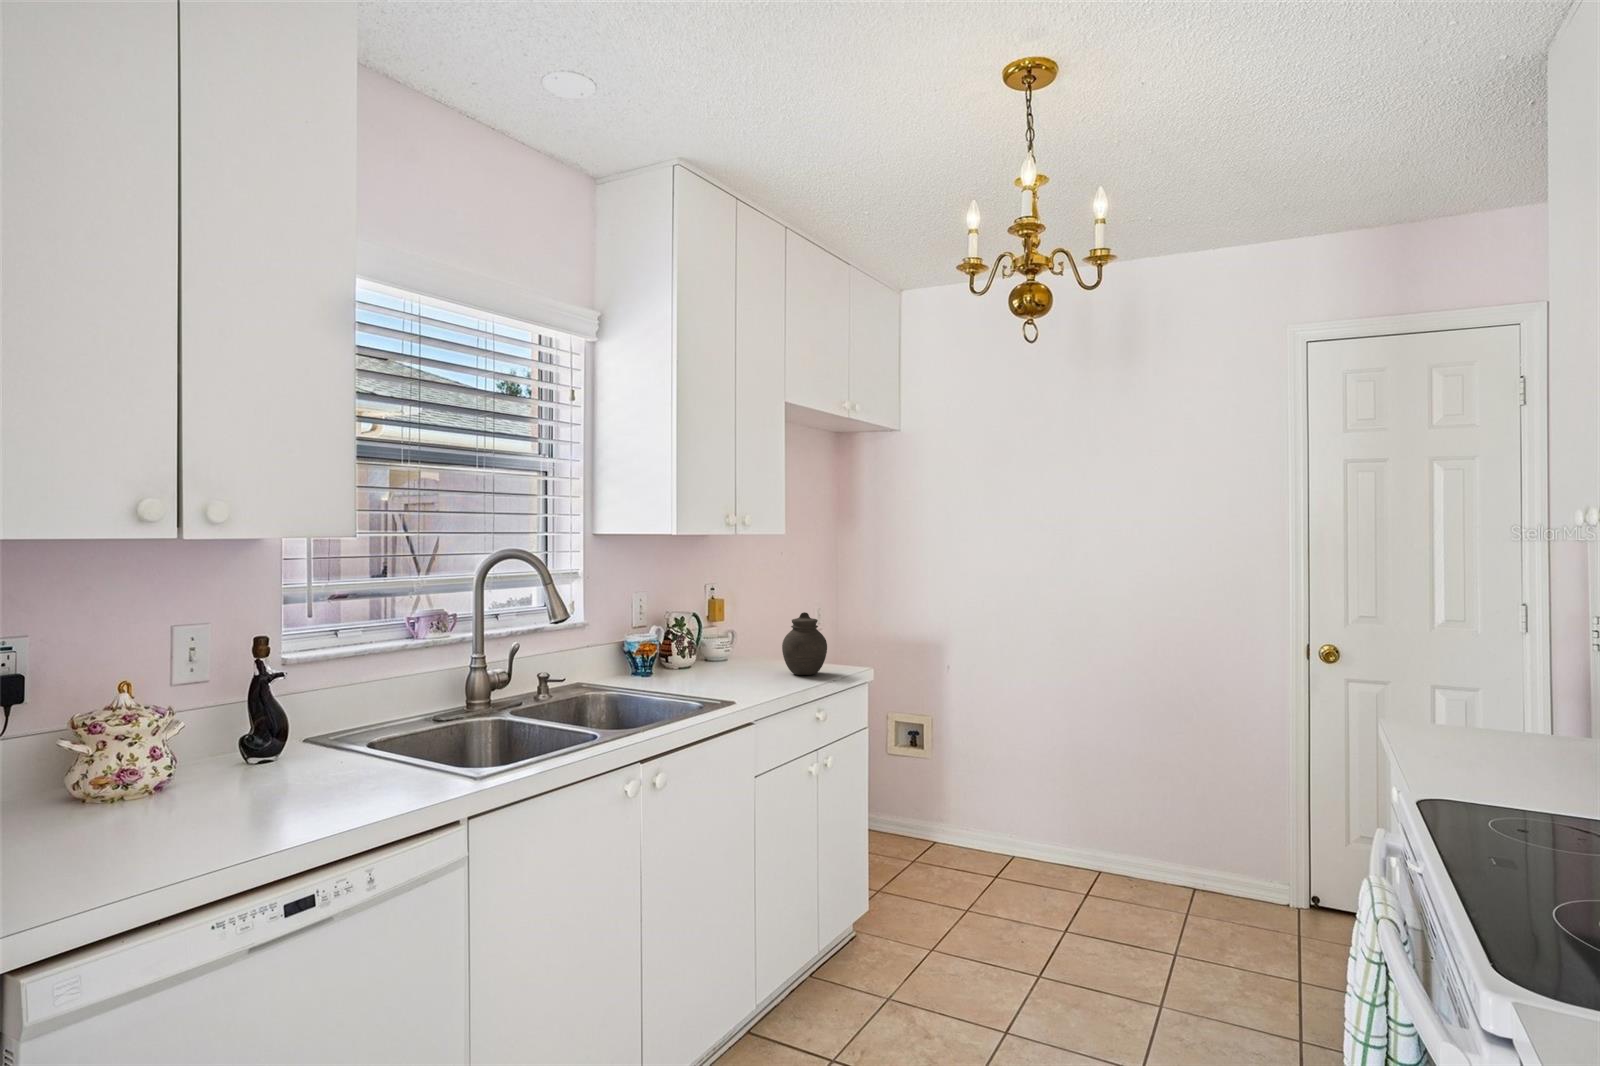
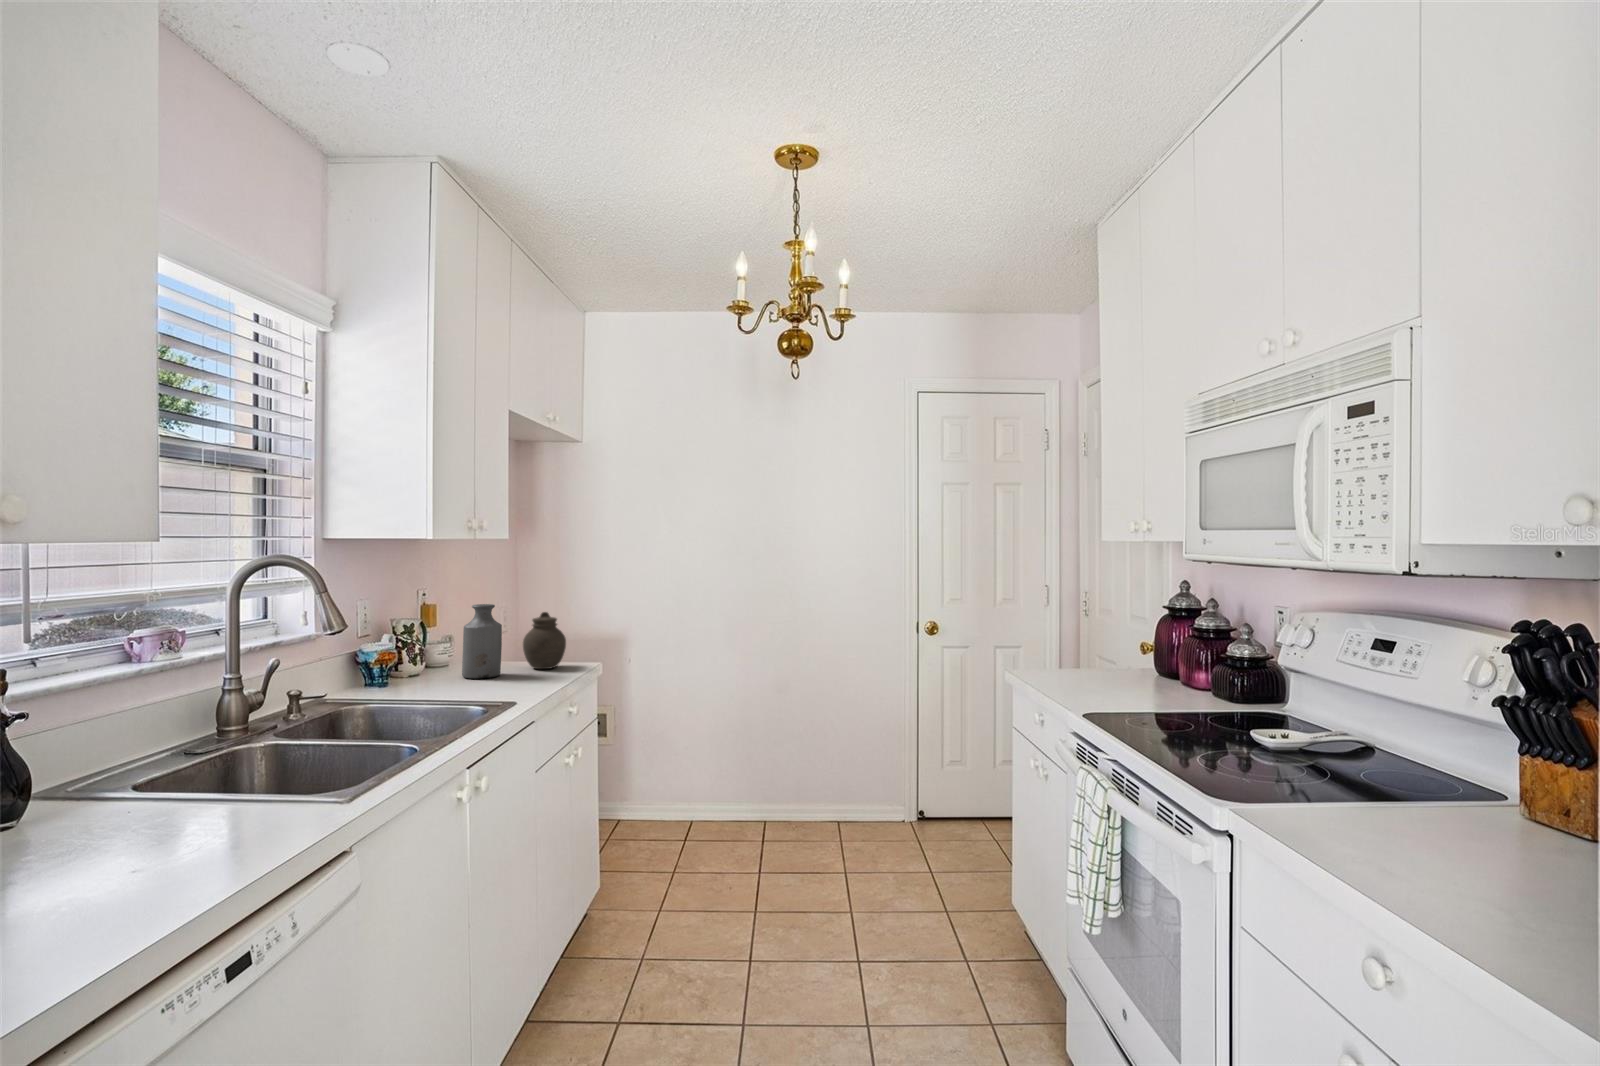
bottle: none [716,601,754,679] -> present [462,604,502,679]

